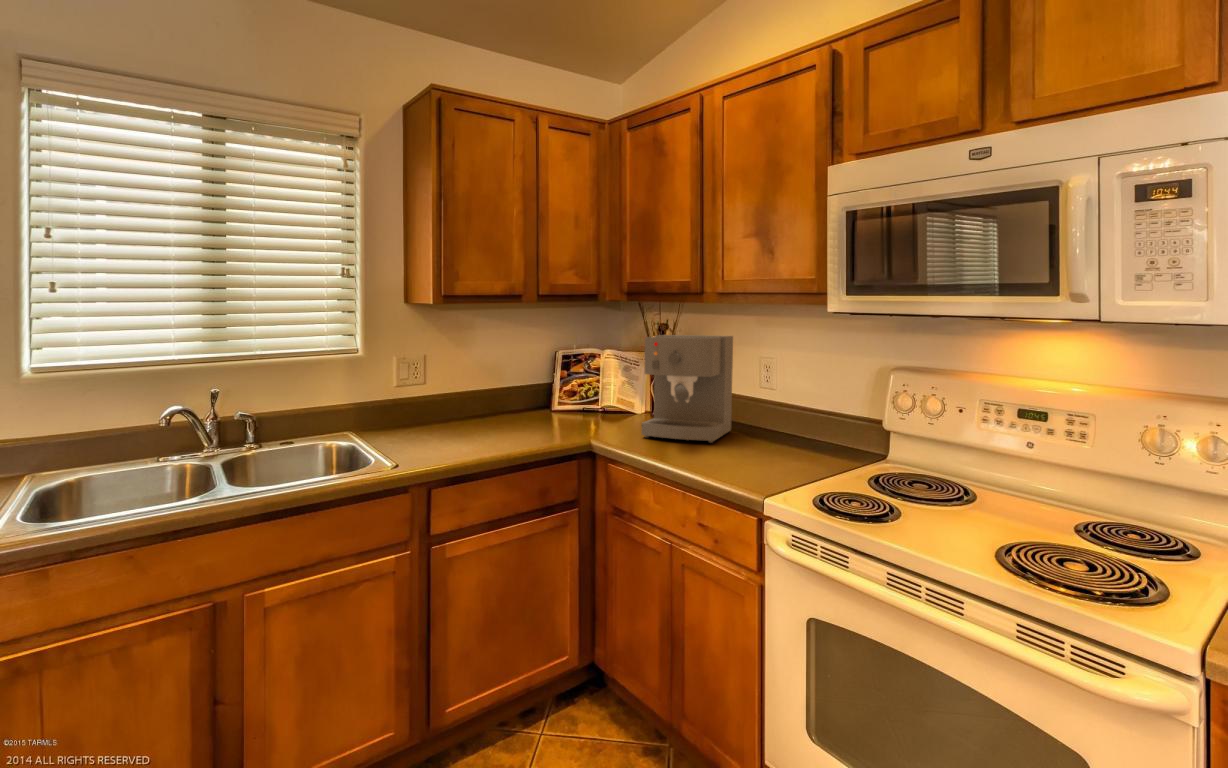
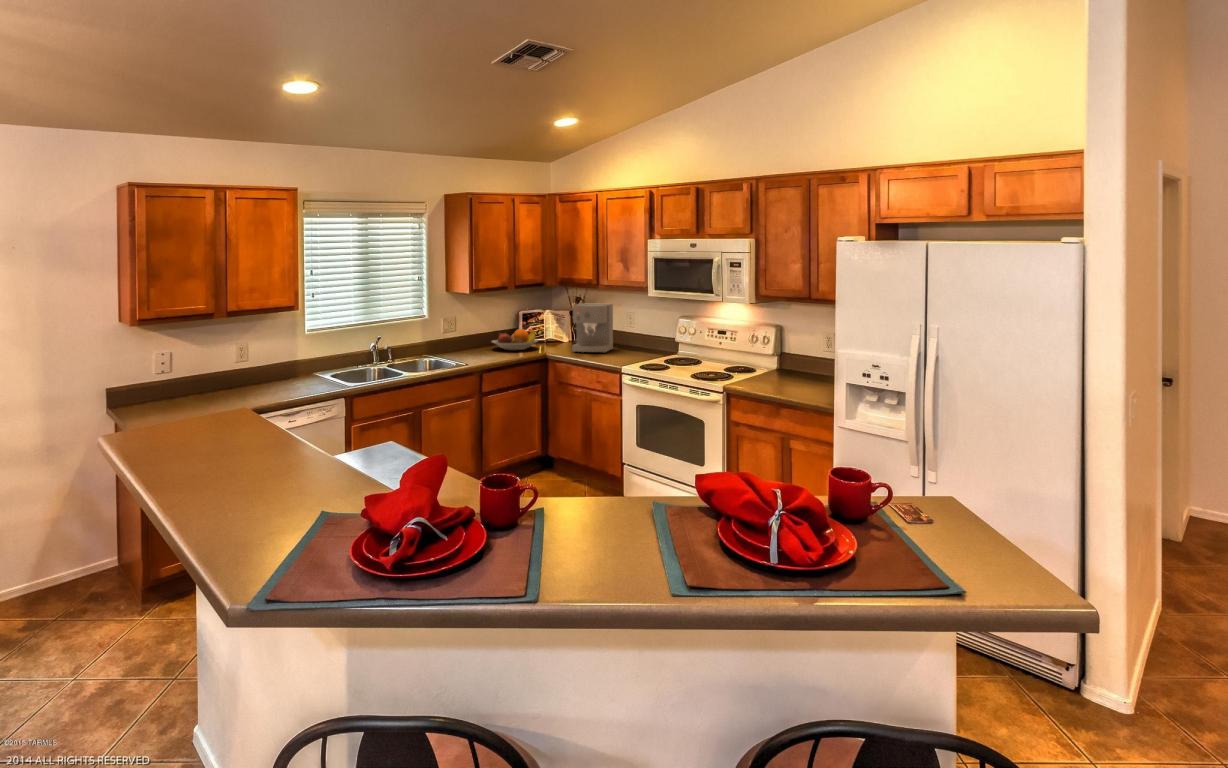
fruit bowl: none [484,384,578,427] -> present [492,329,538,350]

